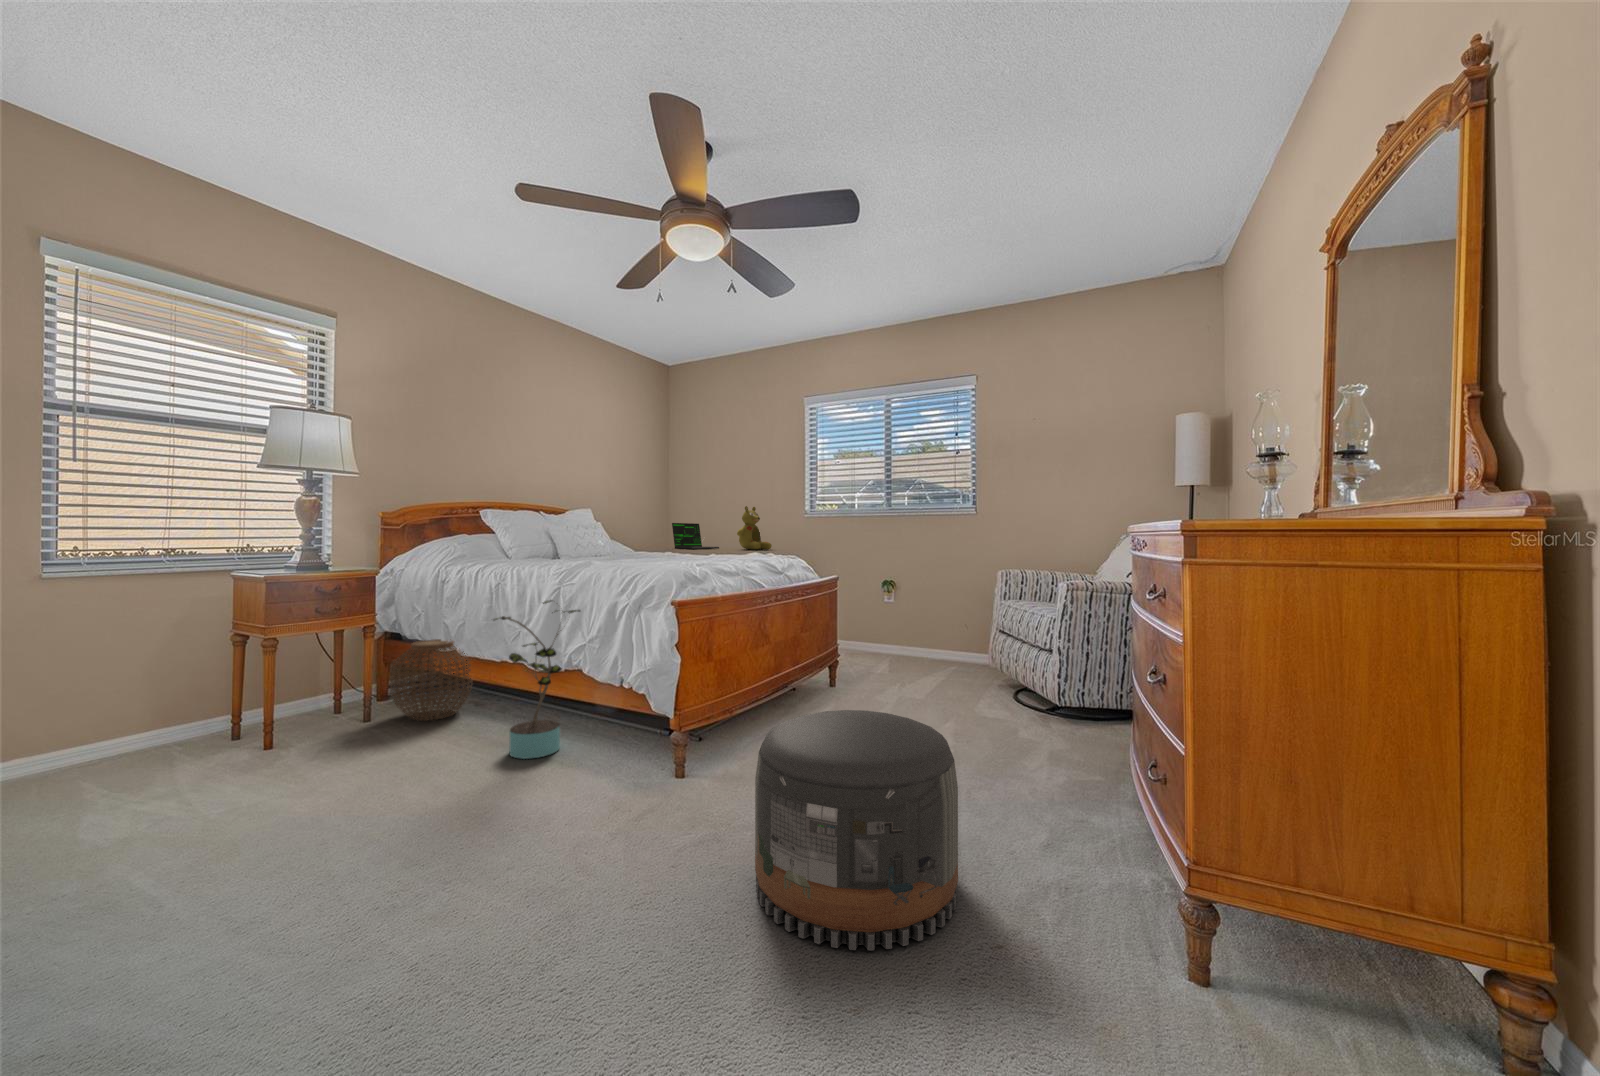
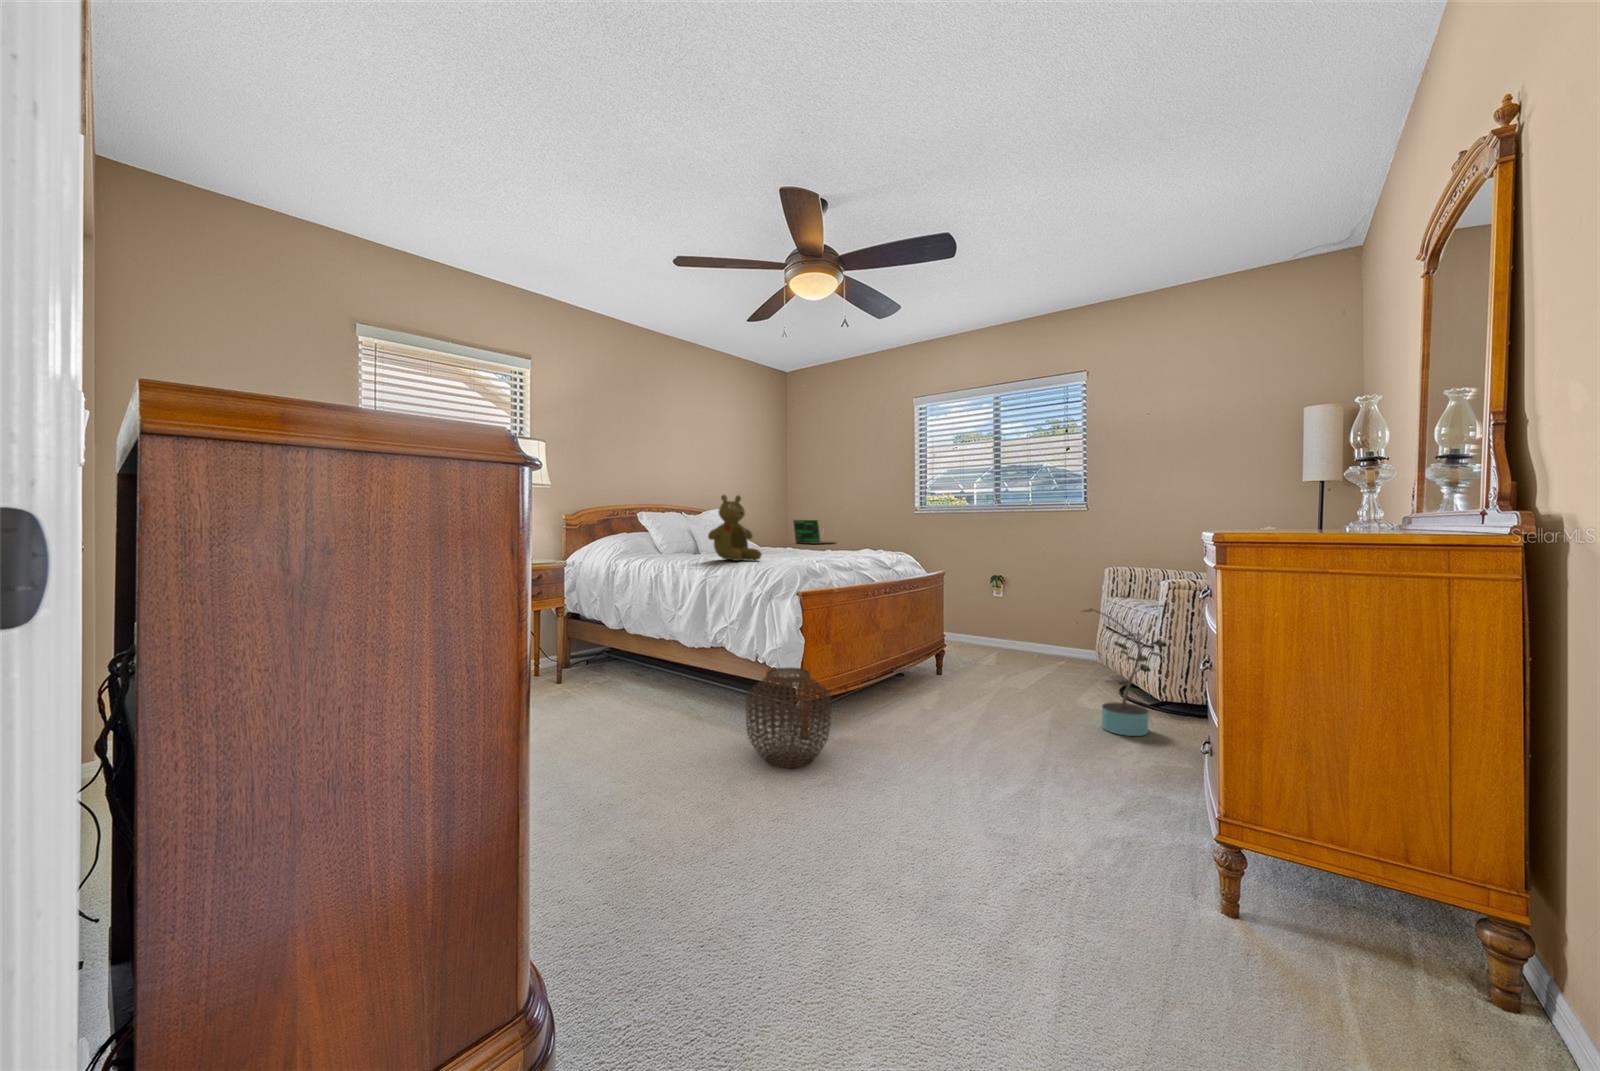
stuffed bear: present [737,506,772,550] -> present [708,495,762,561]
potted plant: present [494,600,580,759] -> present [1085,595,1167,736]
woven basket: present [390,639,472,721] -> present [746,667,831,768]
pouf: present [755,710,958,950] -> none [865,685,1029,864]

